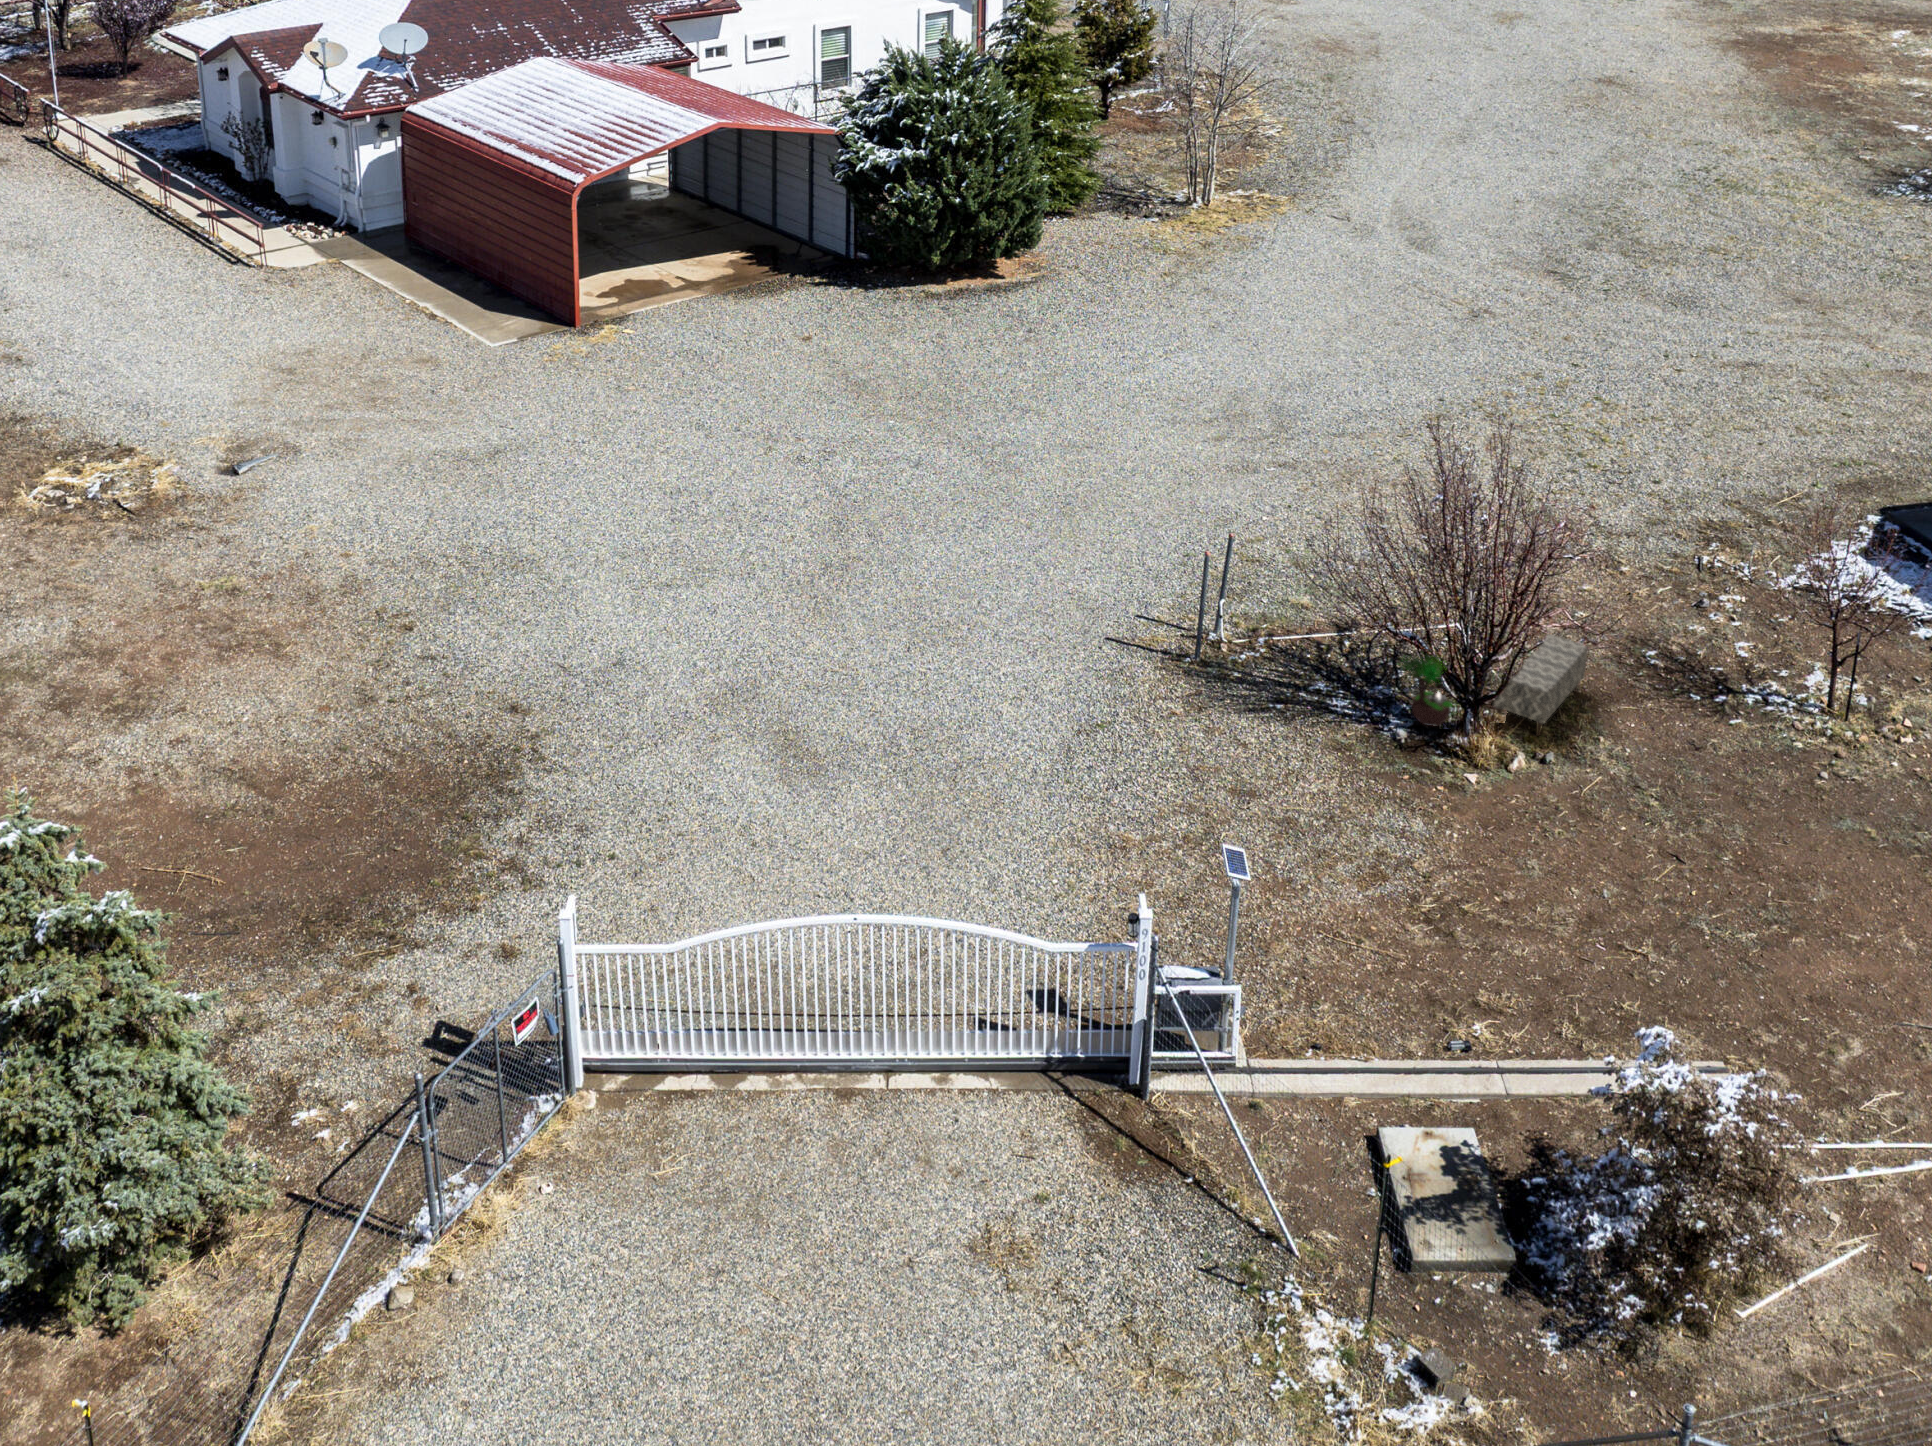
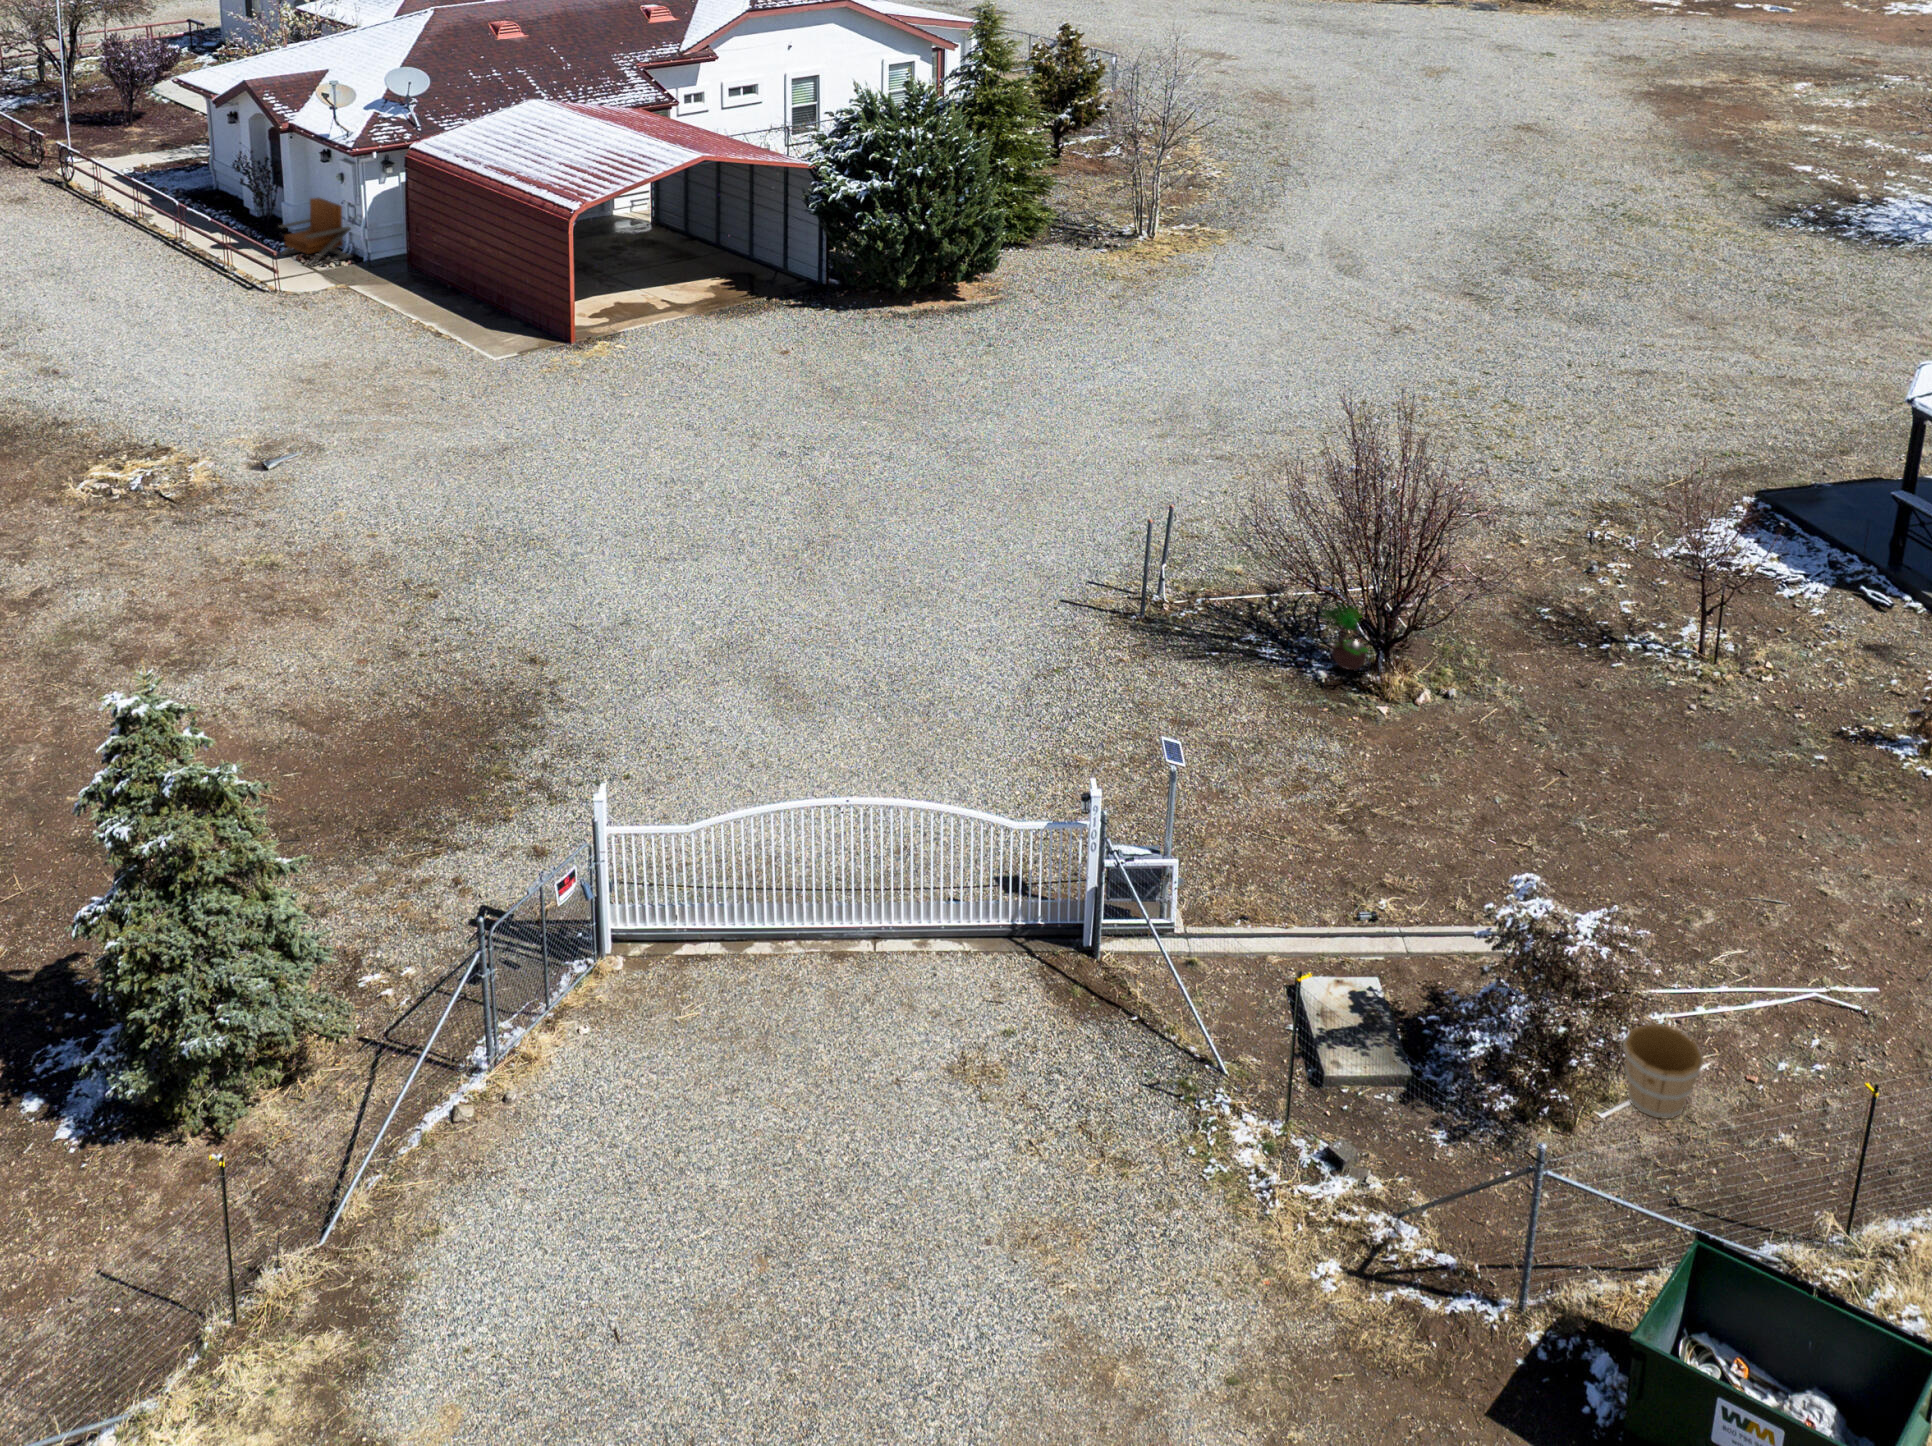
lounge chair: none [272,162,351,236] -> present [279,198,351,266]
bench: present [1494,634,1588,736] -> none [1404,588,1489,677]
wooden bucket: none [1774,1210,1875,1328] -> present [1623,1023,1704,1119]

